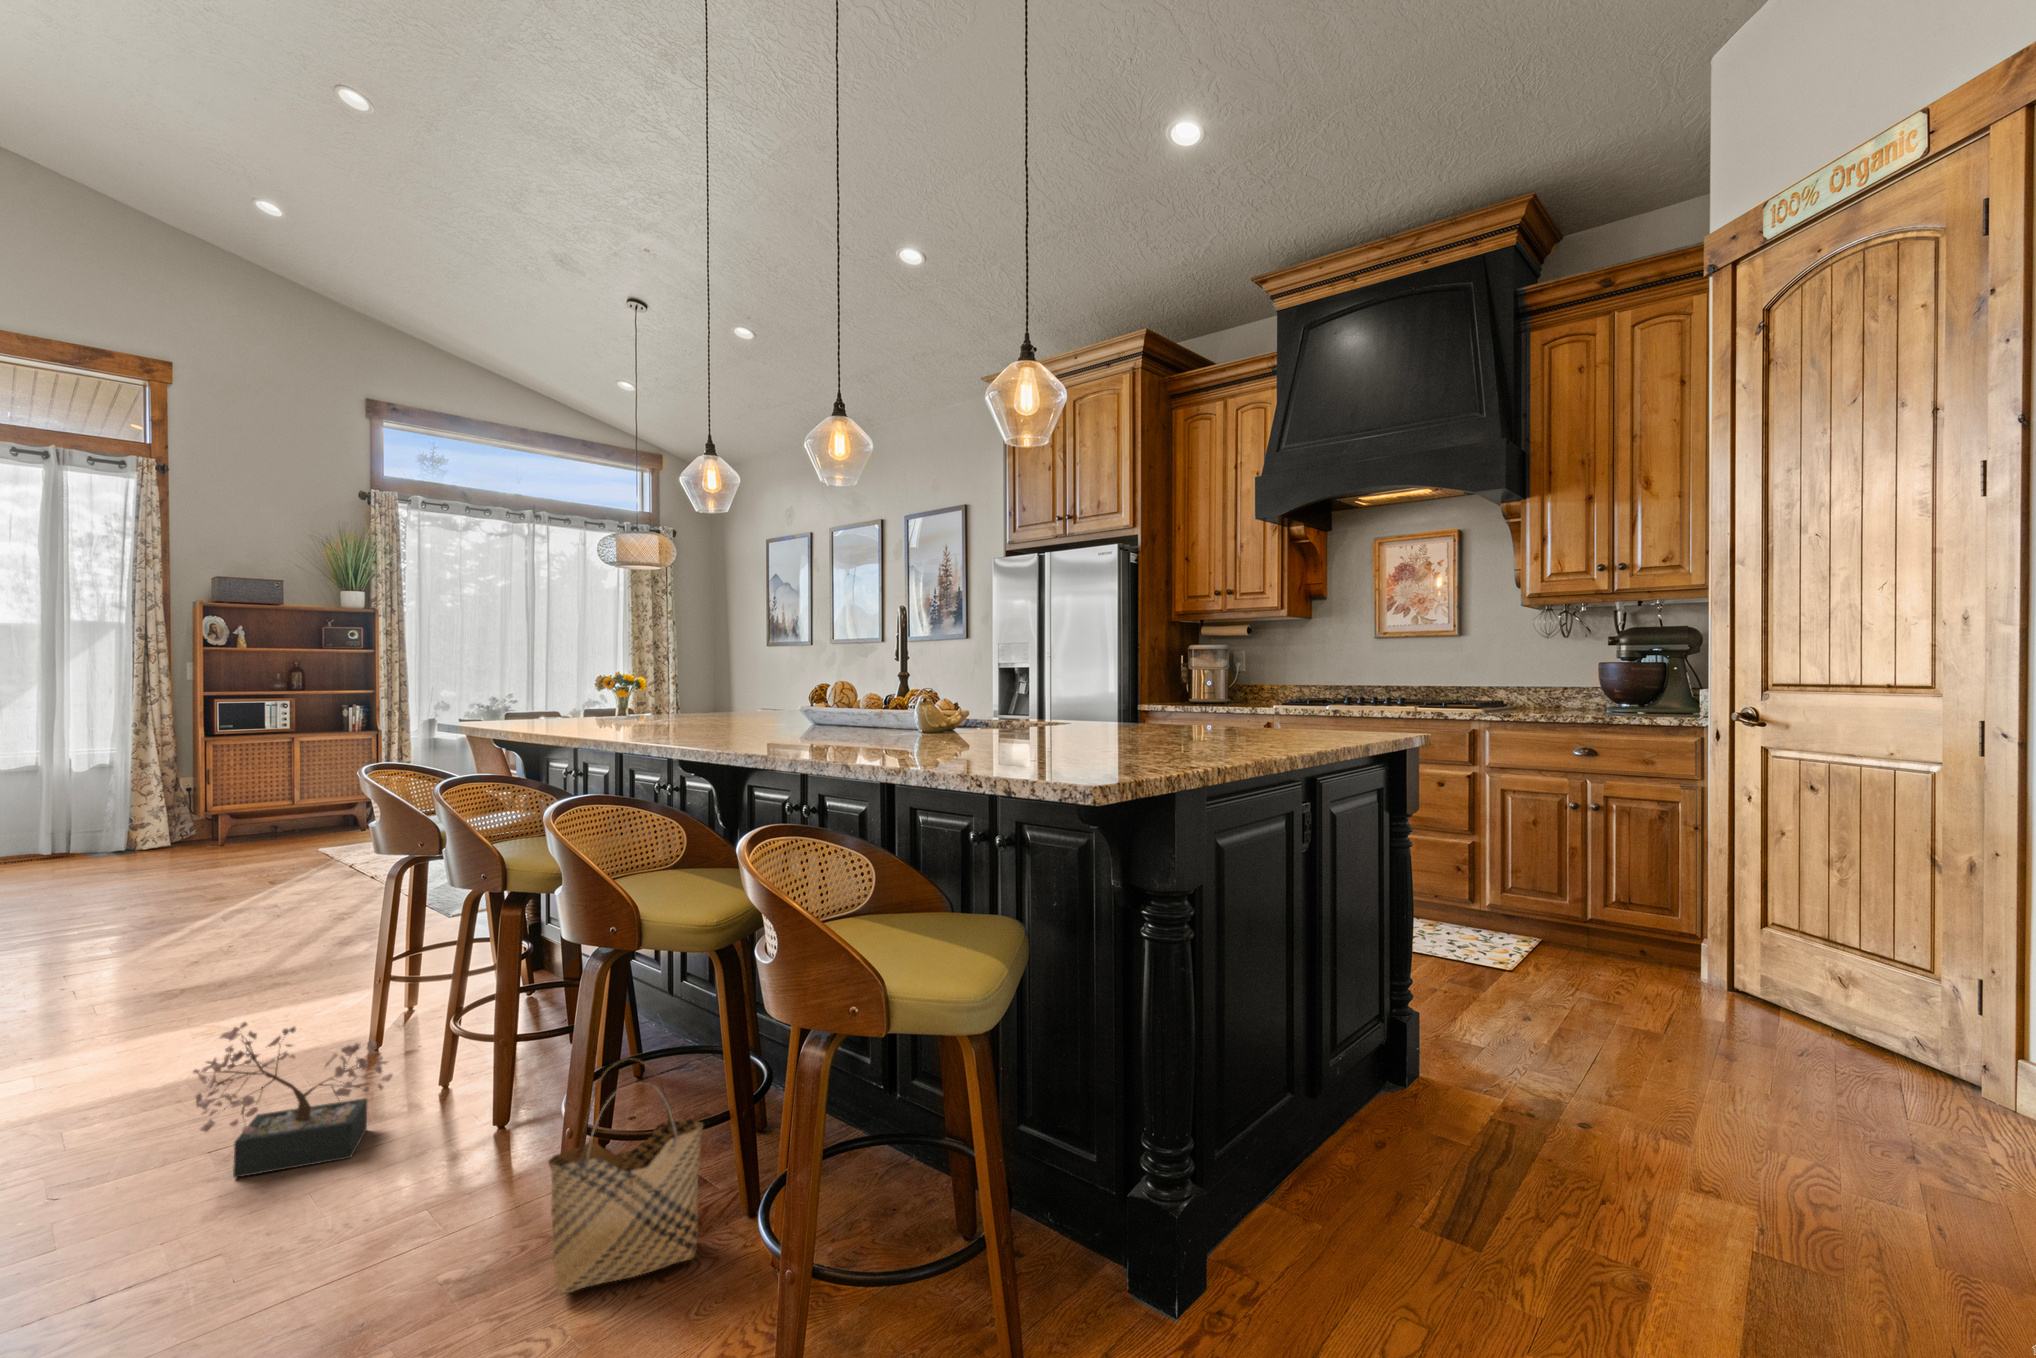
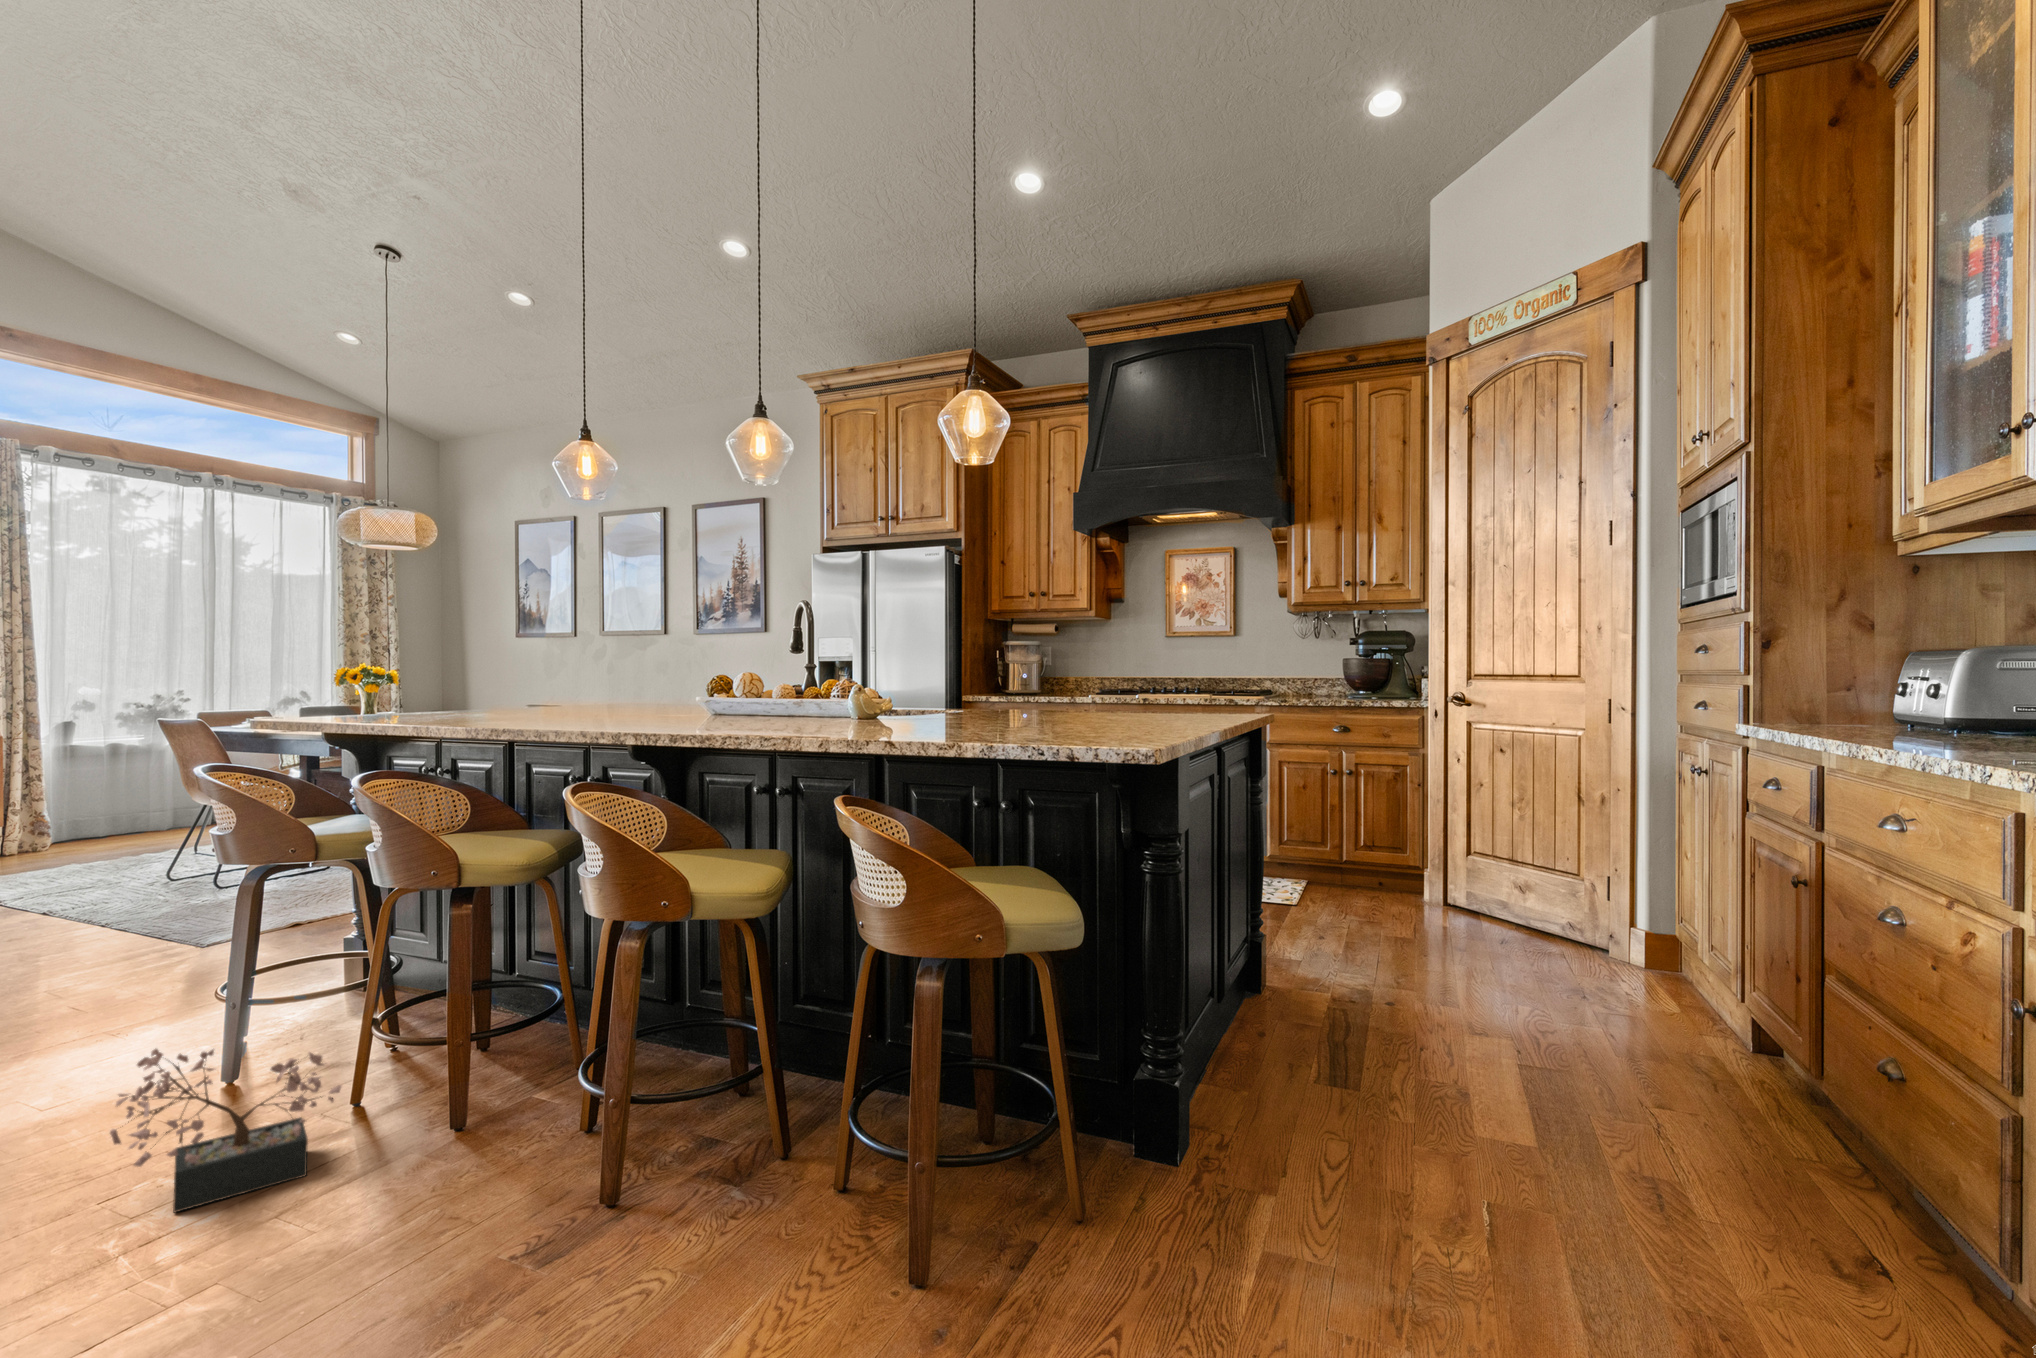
woven basket: present [548,1058,703,1295] -> none [629,1018,757,1232]

